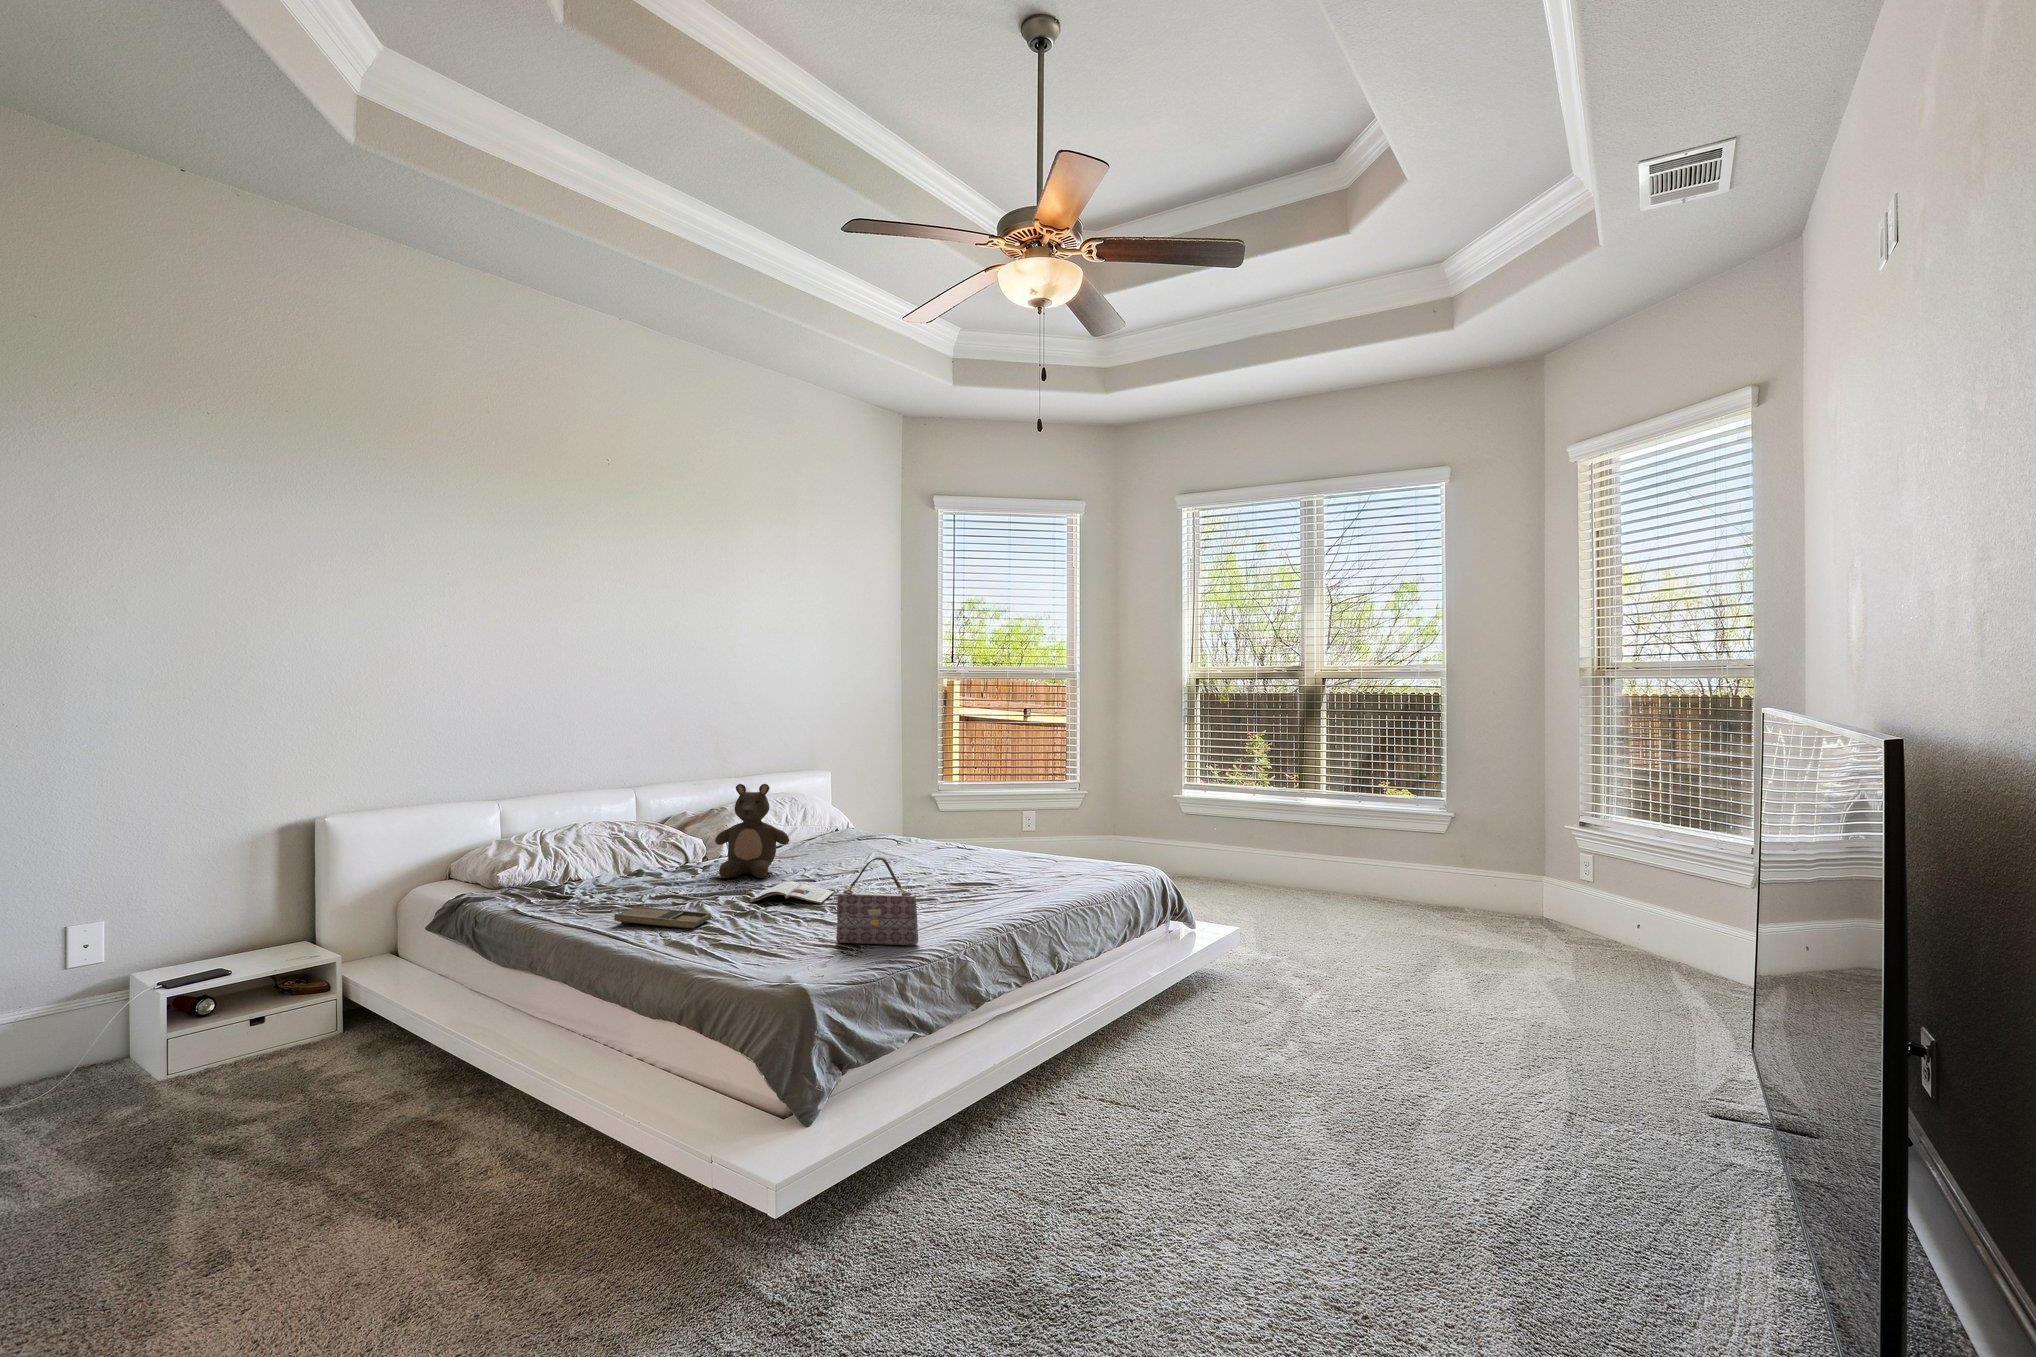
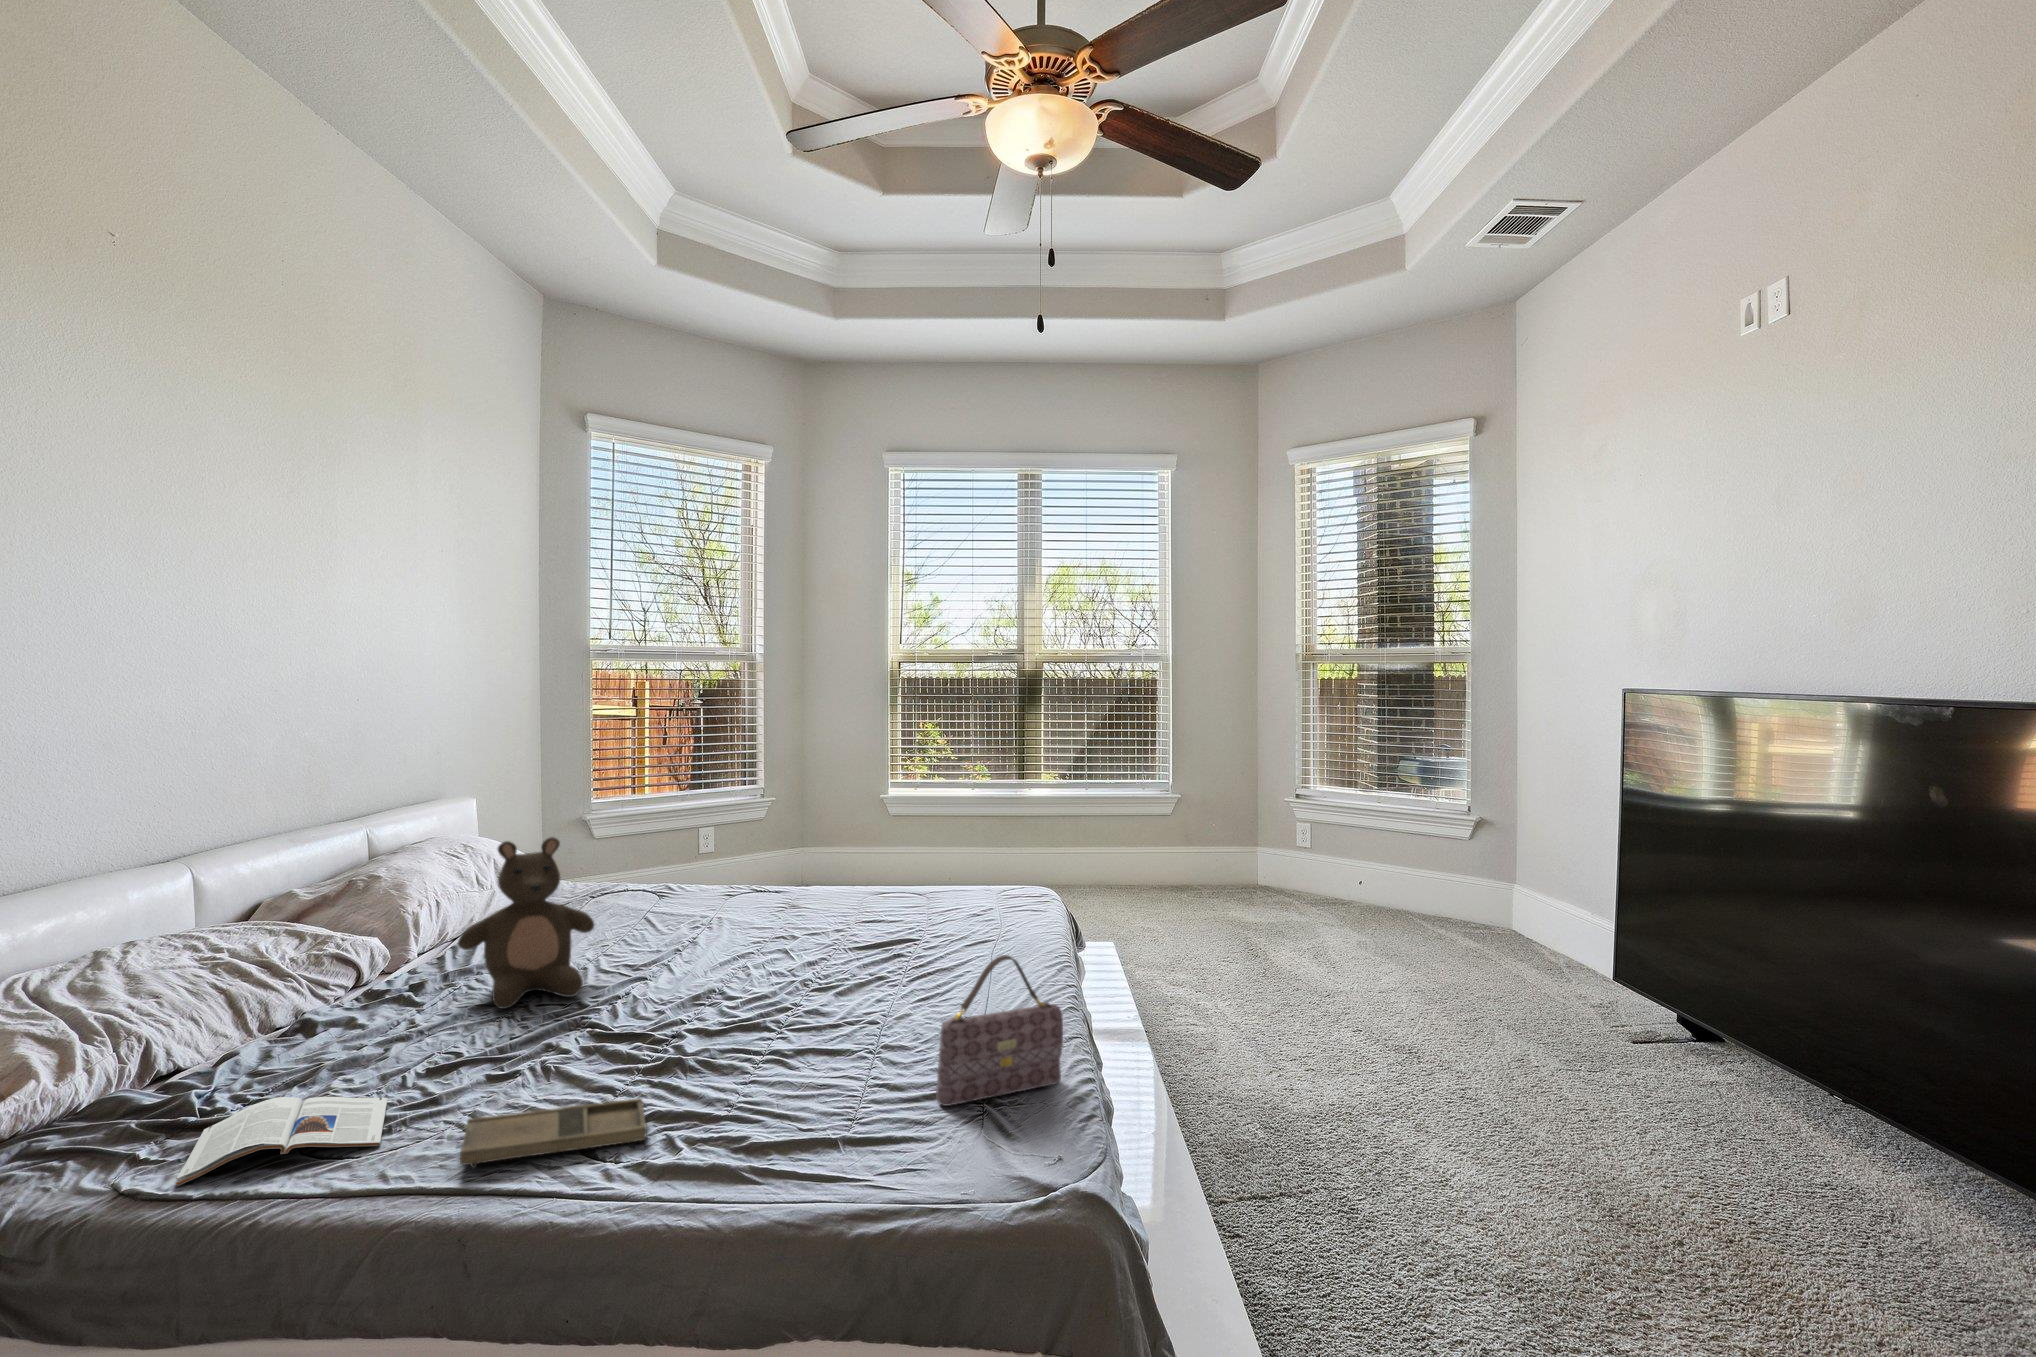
magazine: present [750,881,834,904] -> present [176,1097,388,1186]

